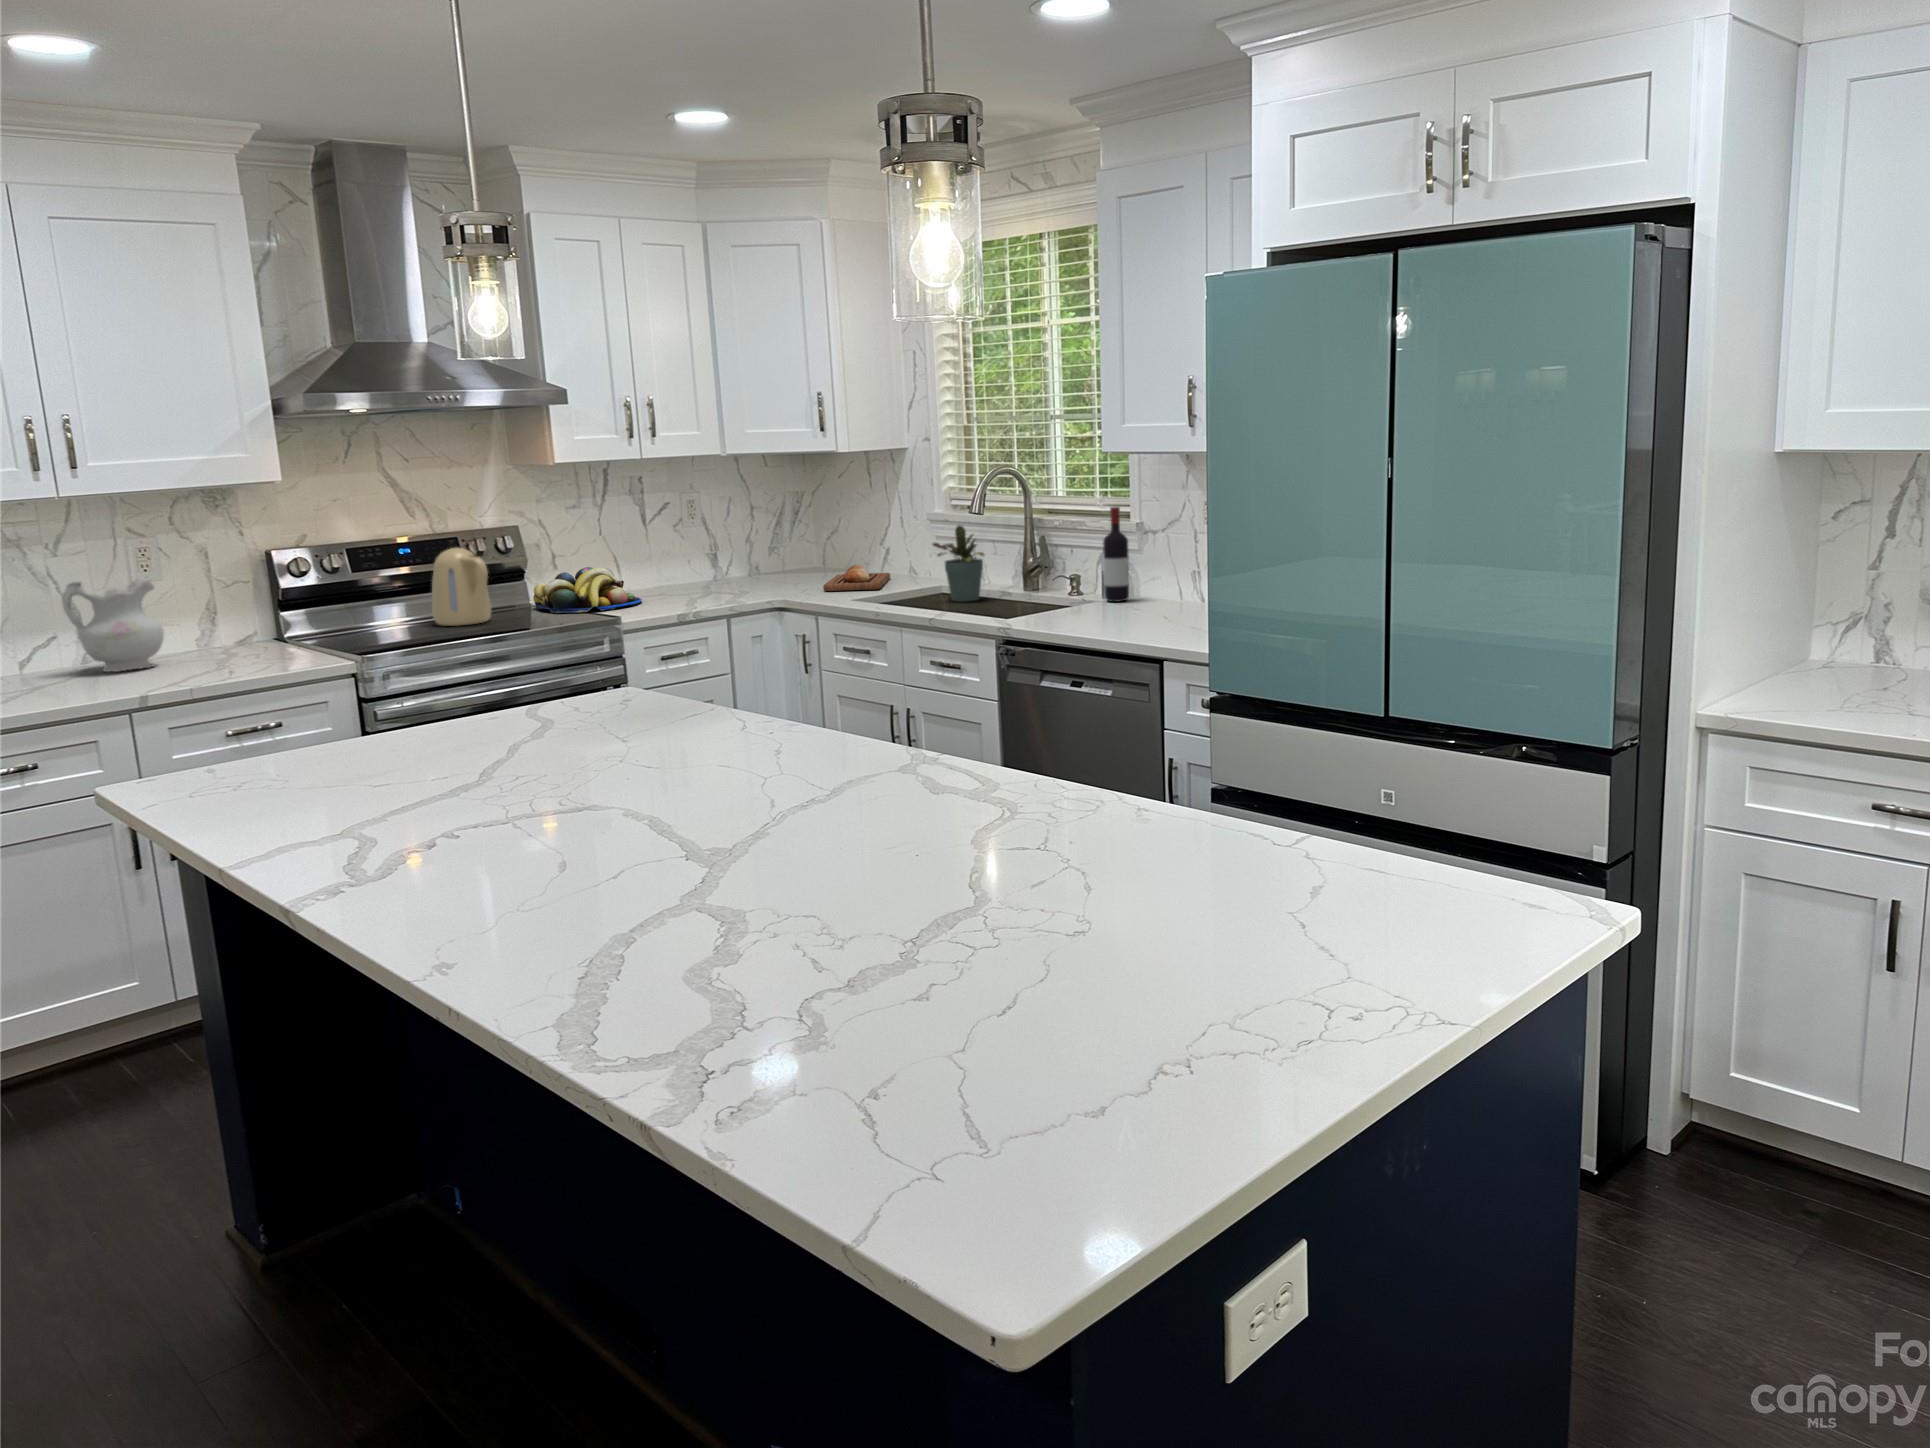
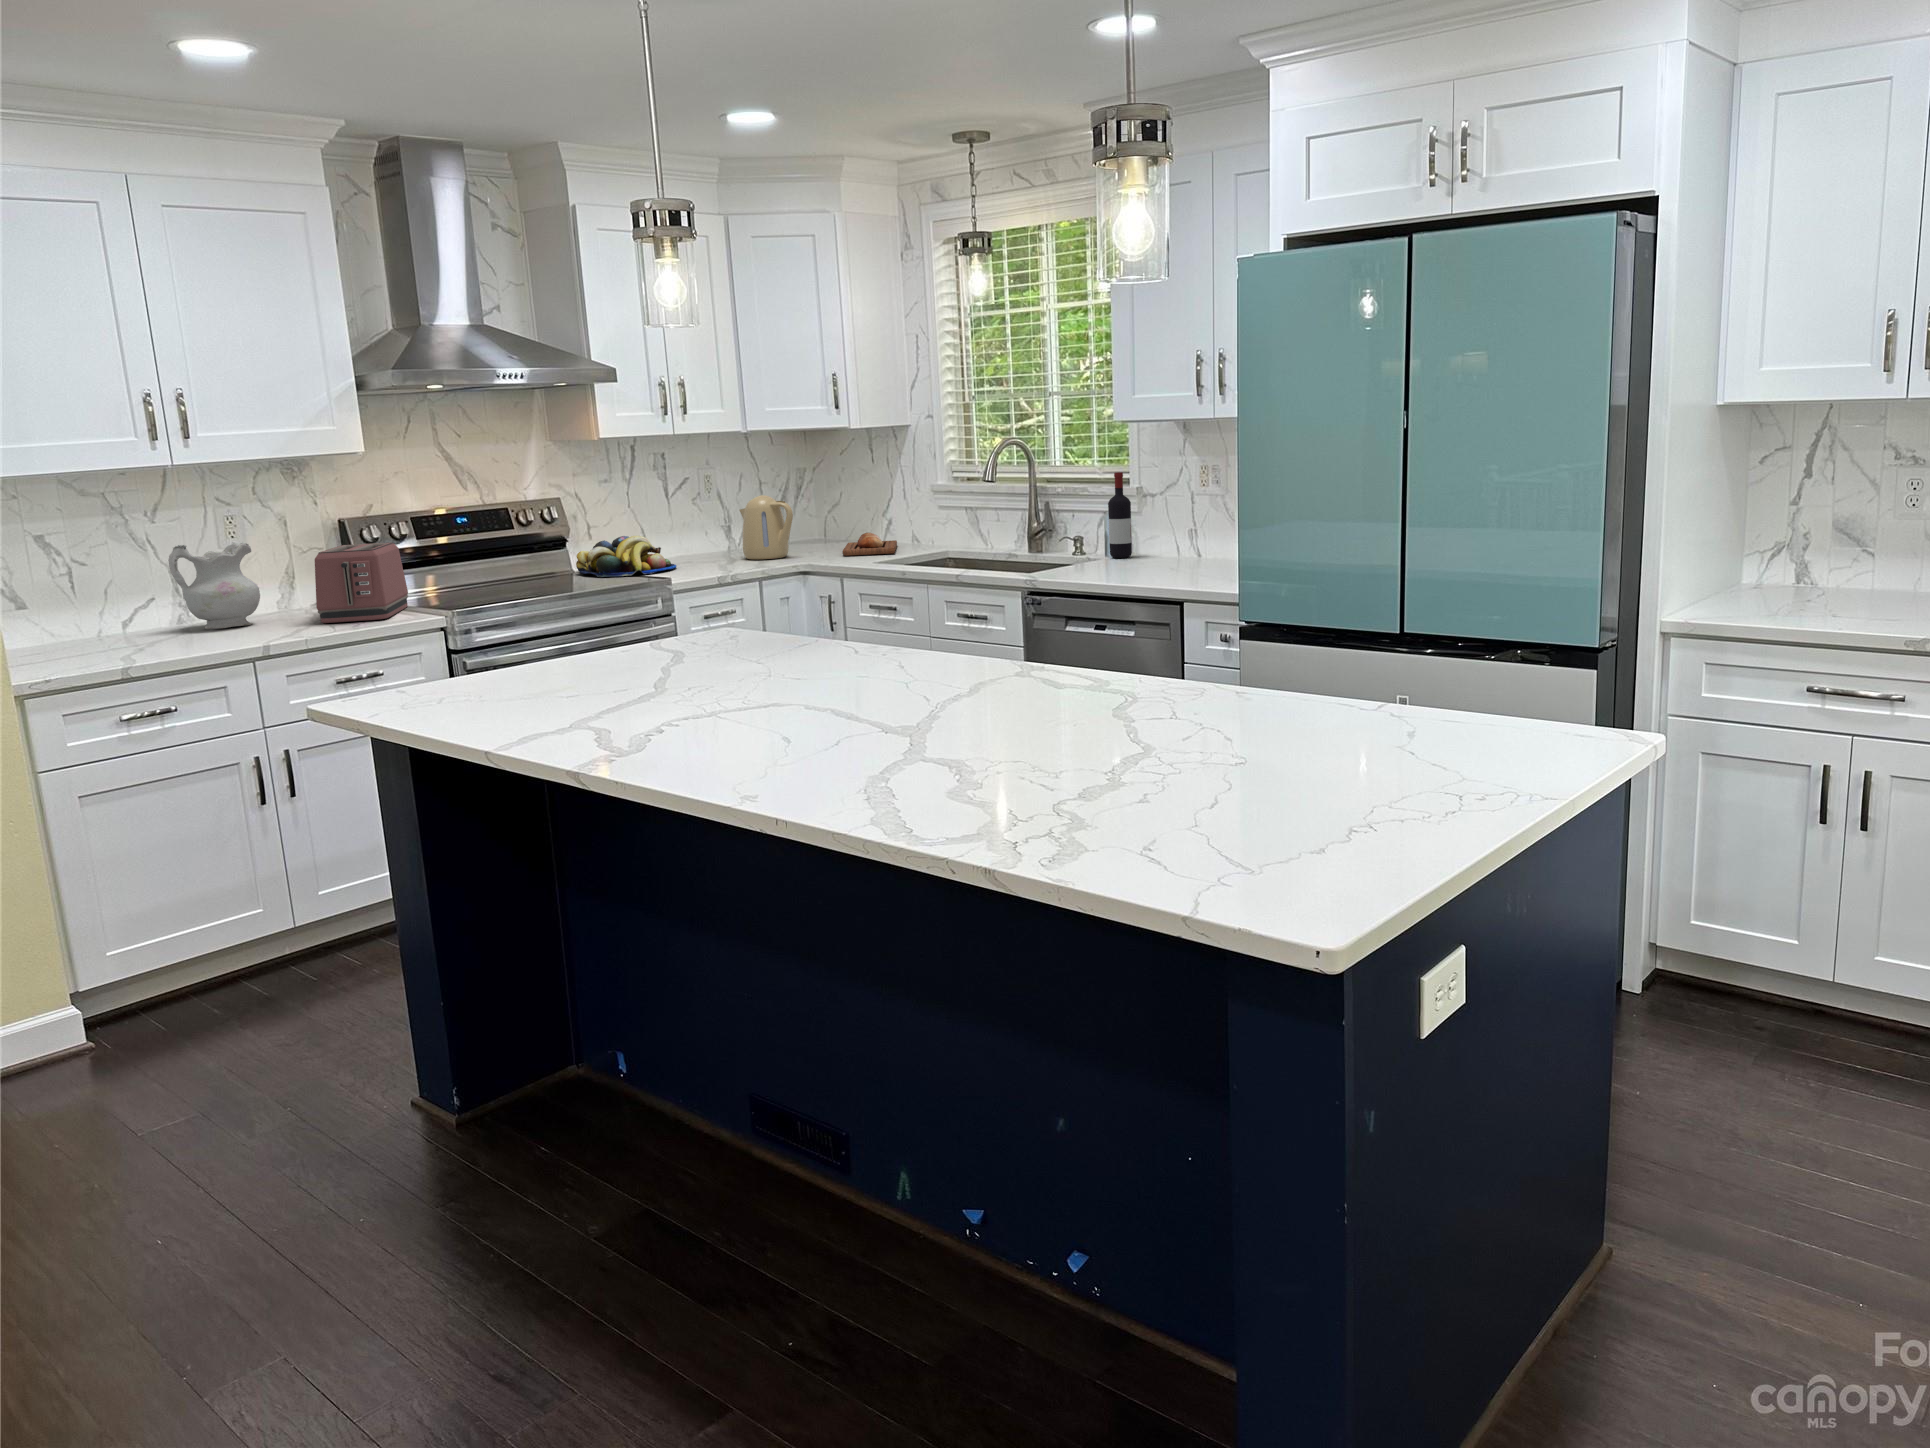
potted plant: present [933,525,984,602] -> none [952,491,1000,561]
kettle: present [432,548,491,626] -> present [740,495,793,560]
toaster: none [215,578,330,667] -> present [315,542,408,623]

